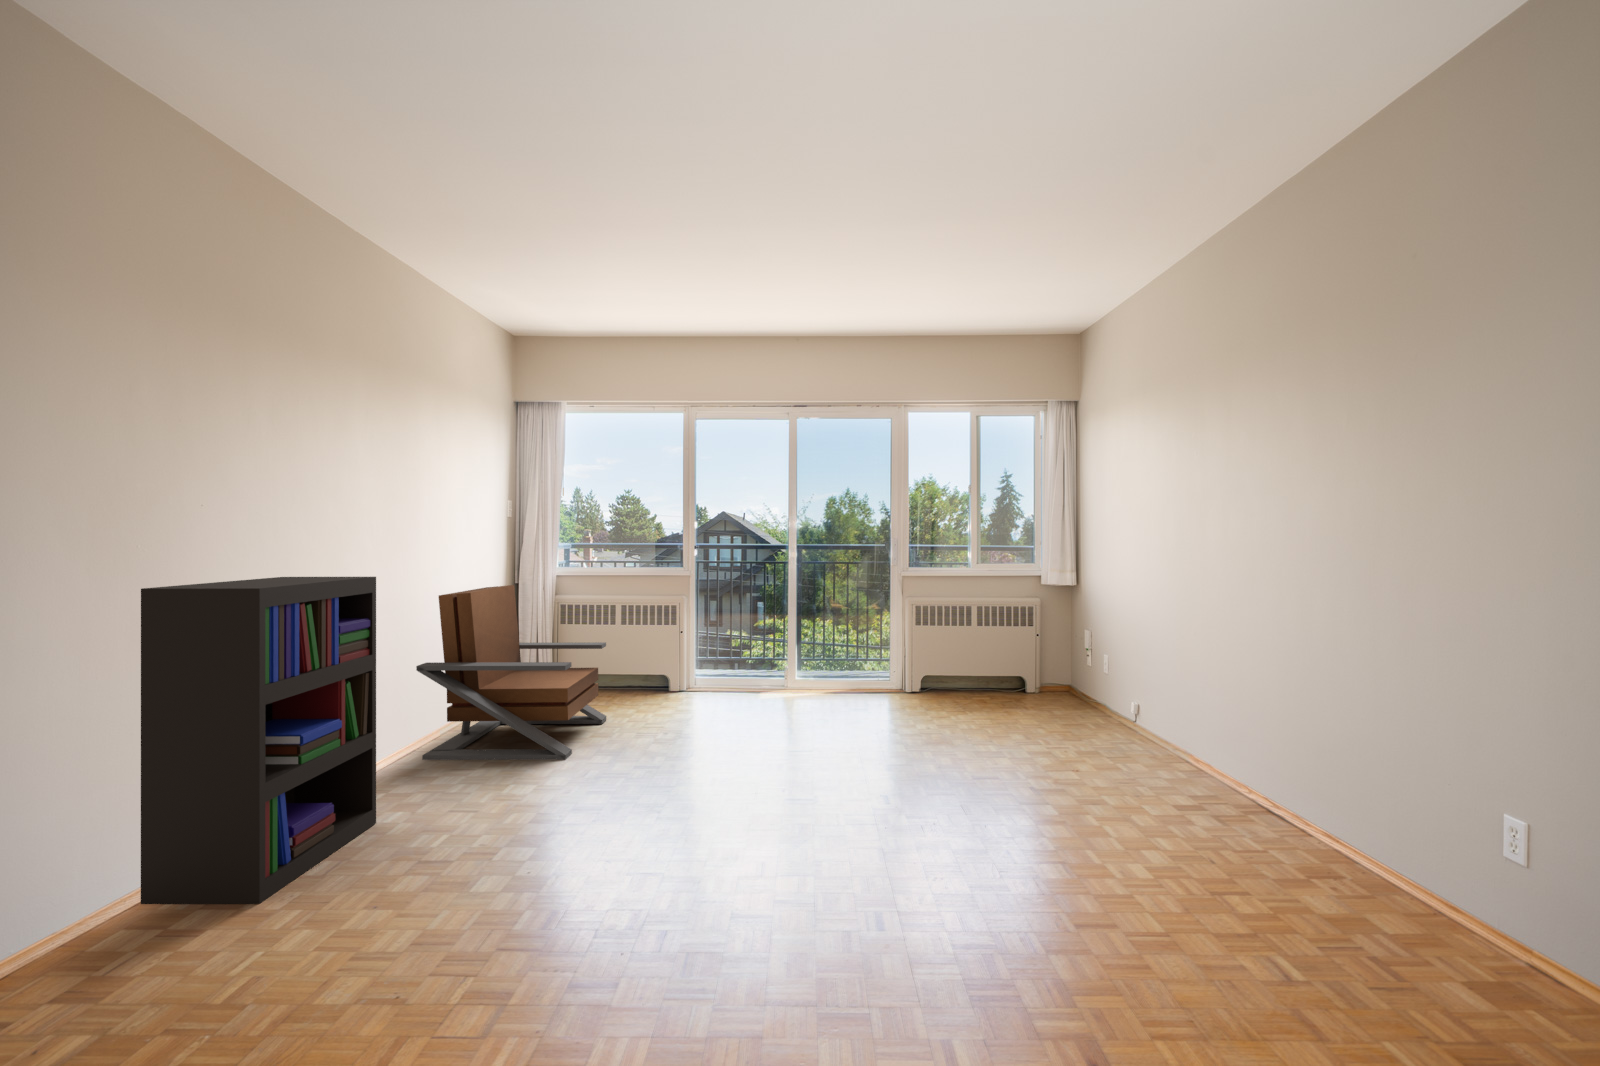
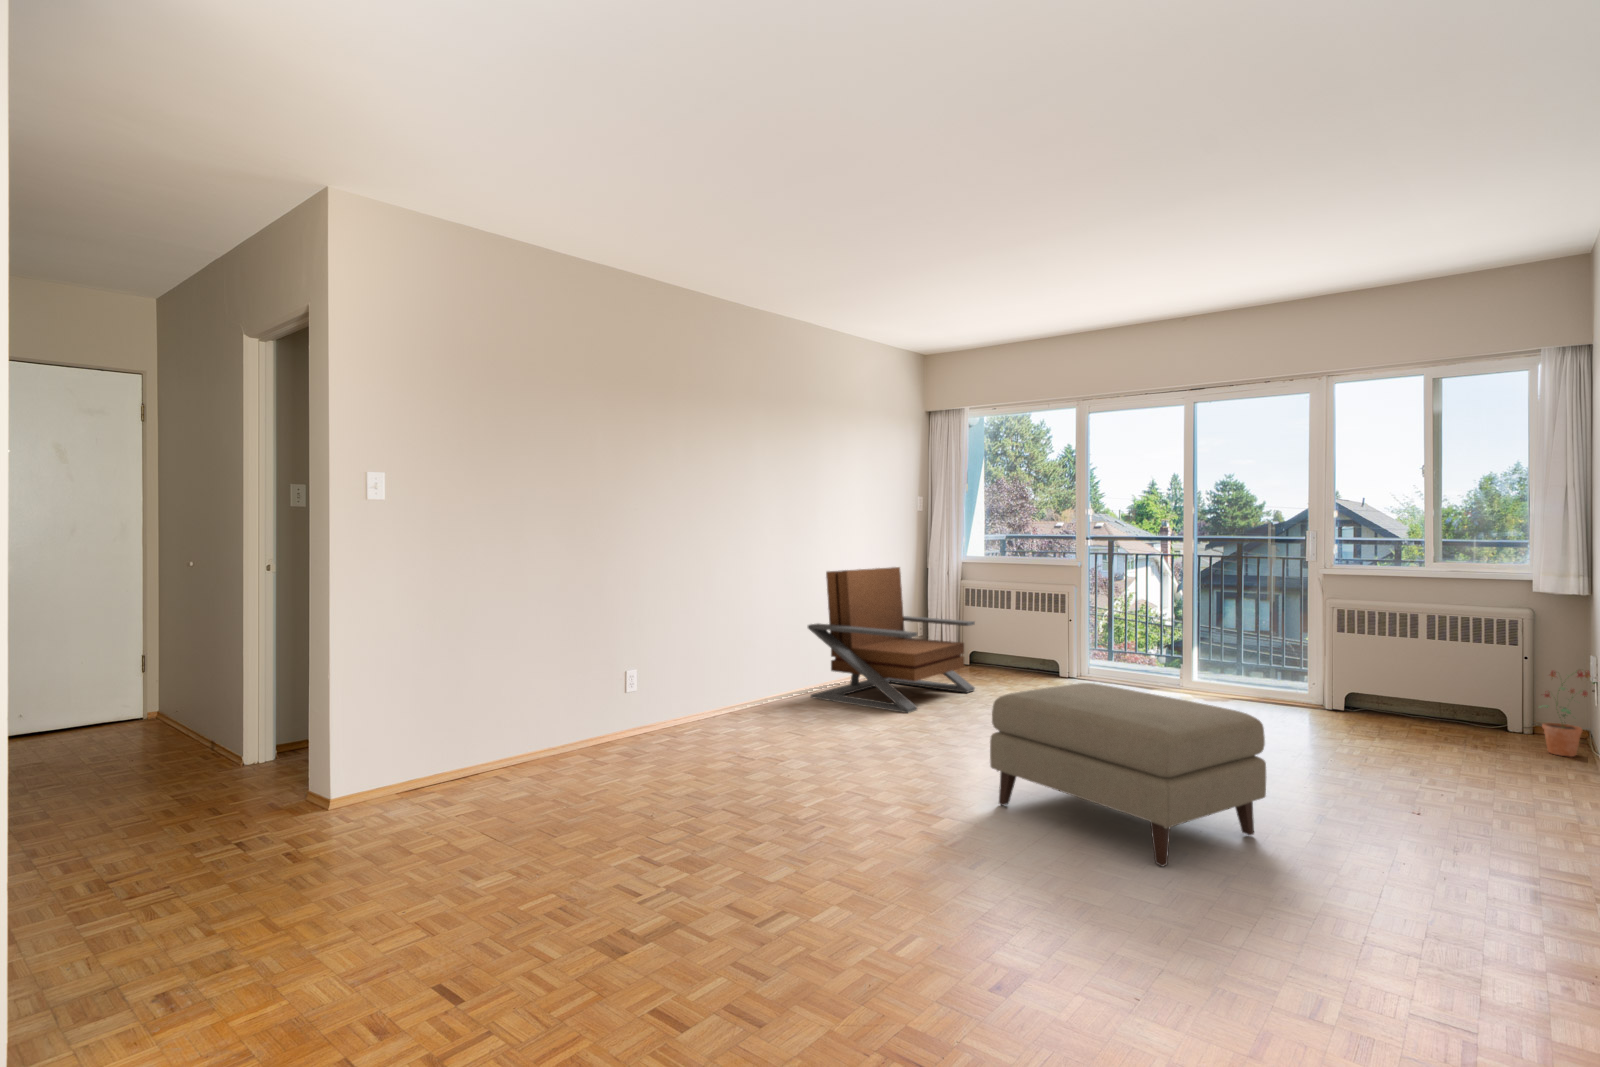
bookshelf: present [141,577,376,904] -> none [592,551,743,758]
potted plant: none [1060,642,1092,708] -> present [1542,670,1591,757]
ottoman: none [776,700,1016,876] -> present [990,683,1266,866]

